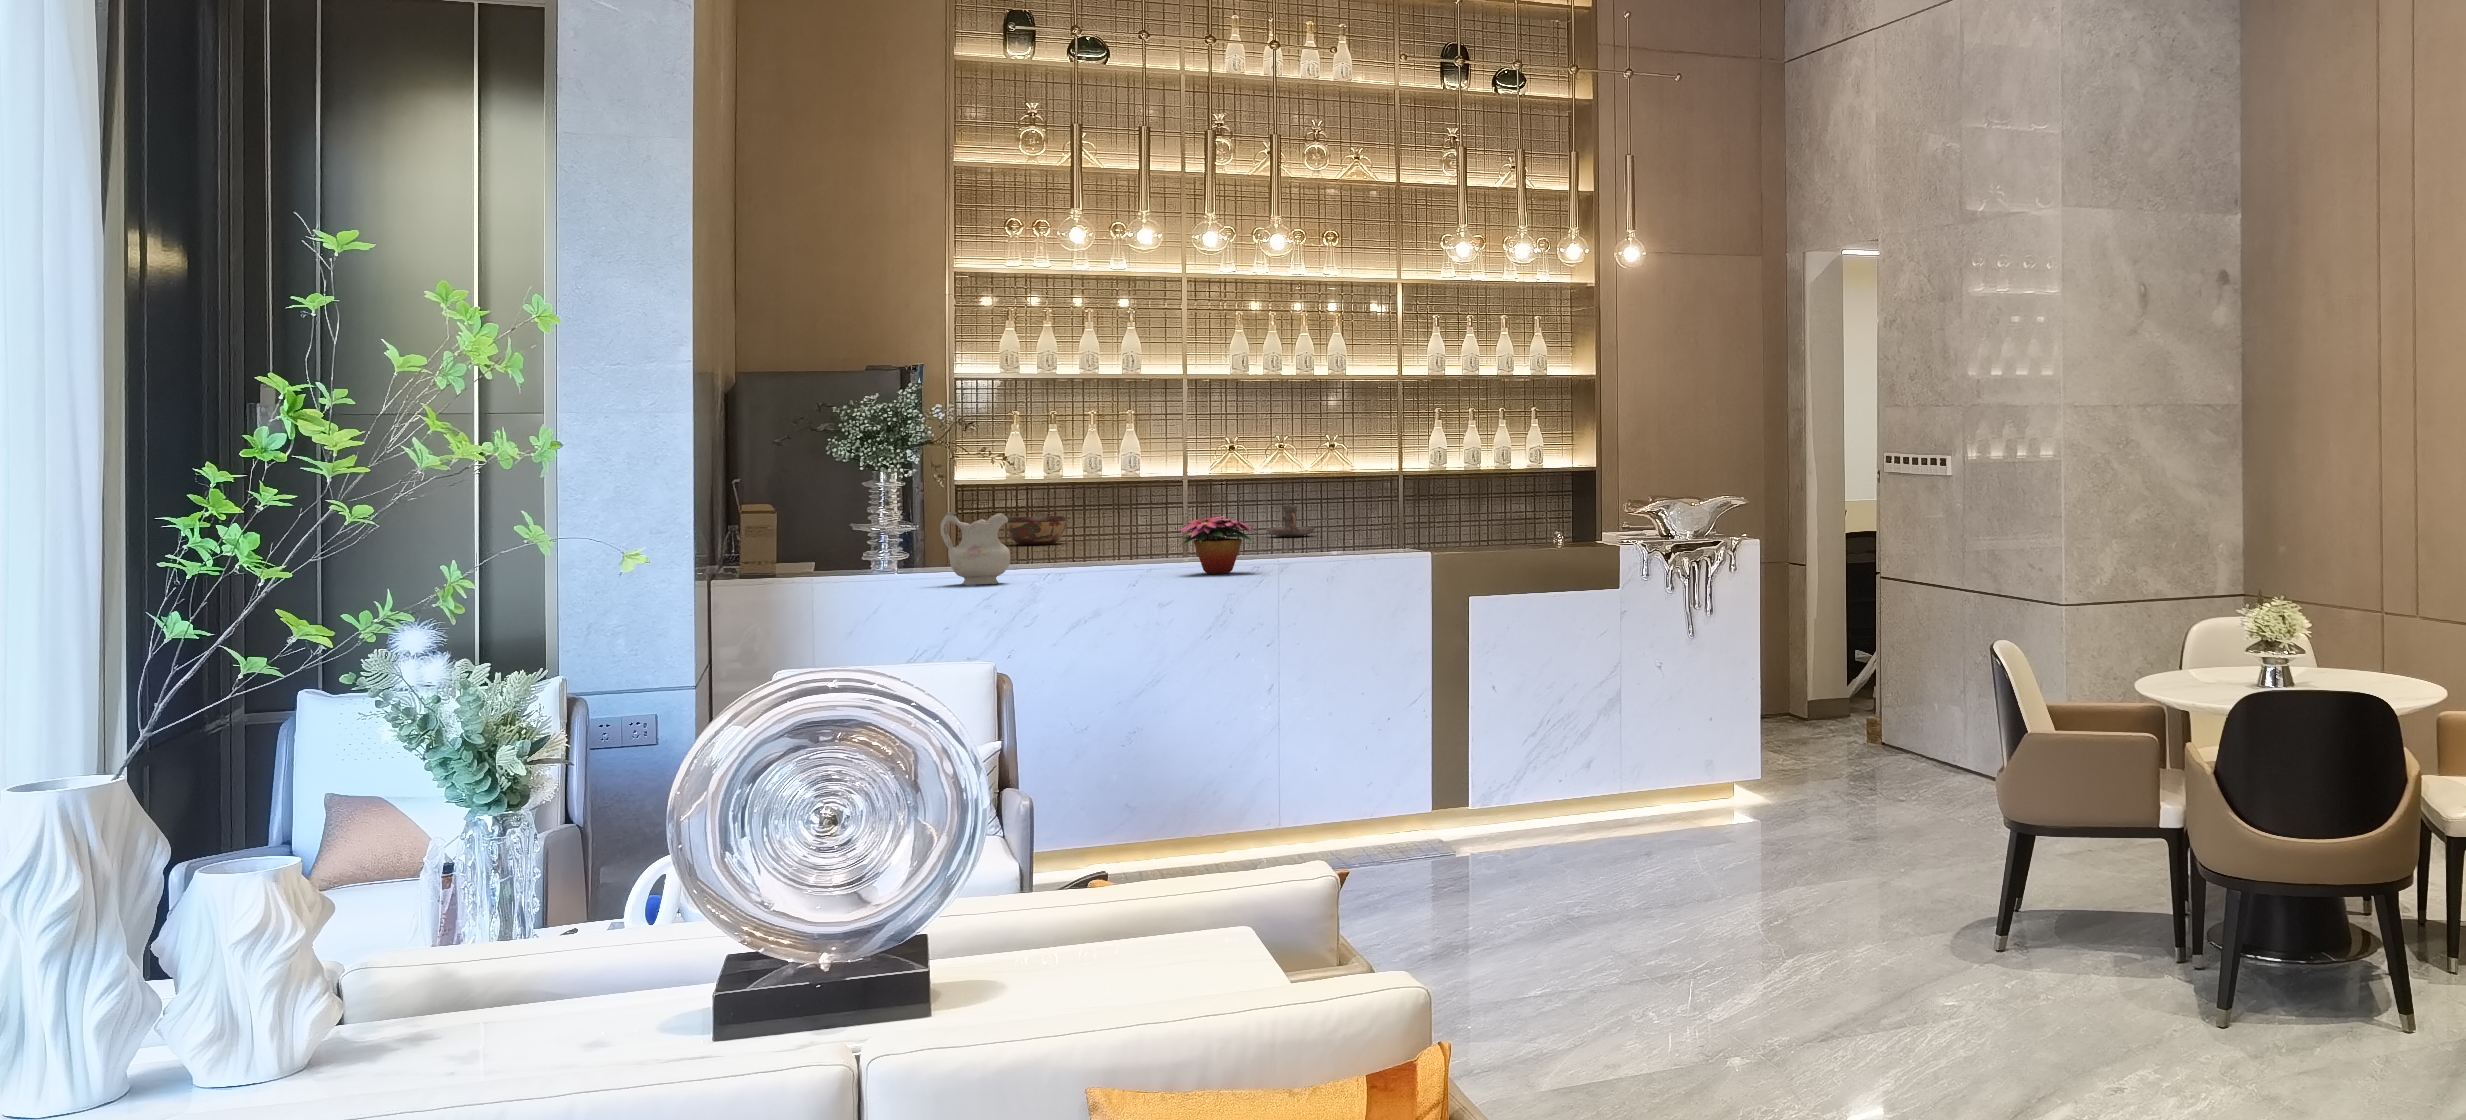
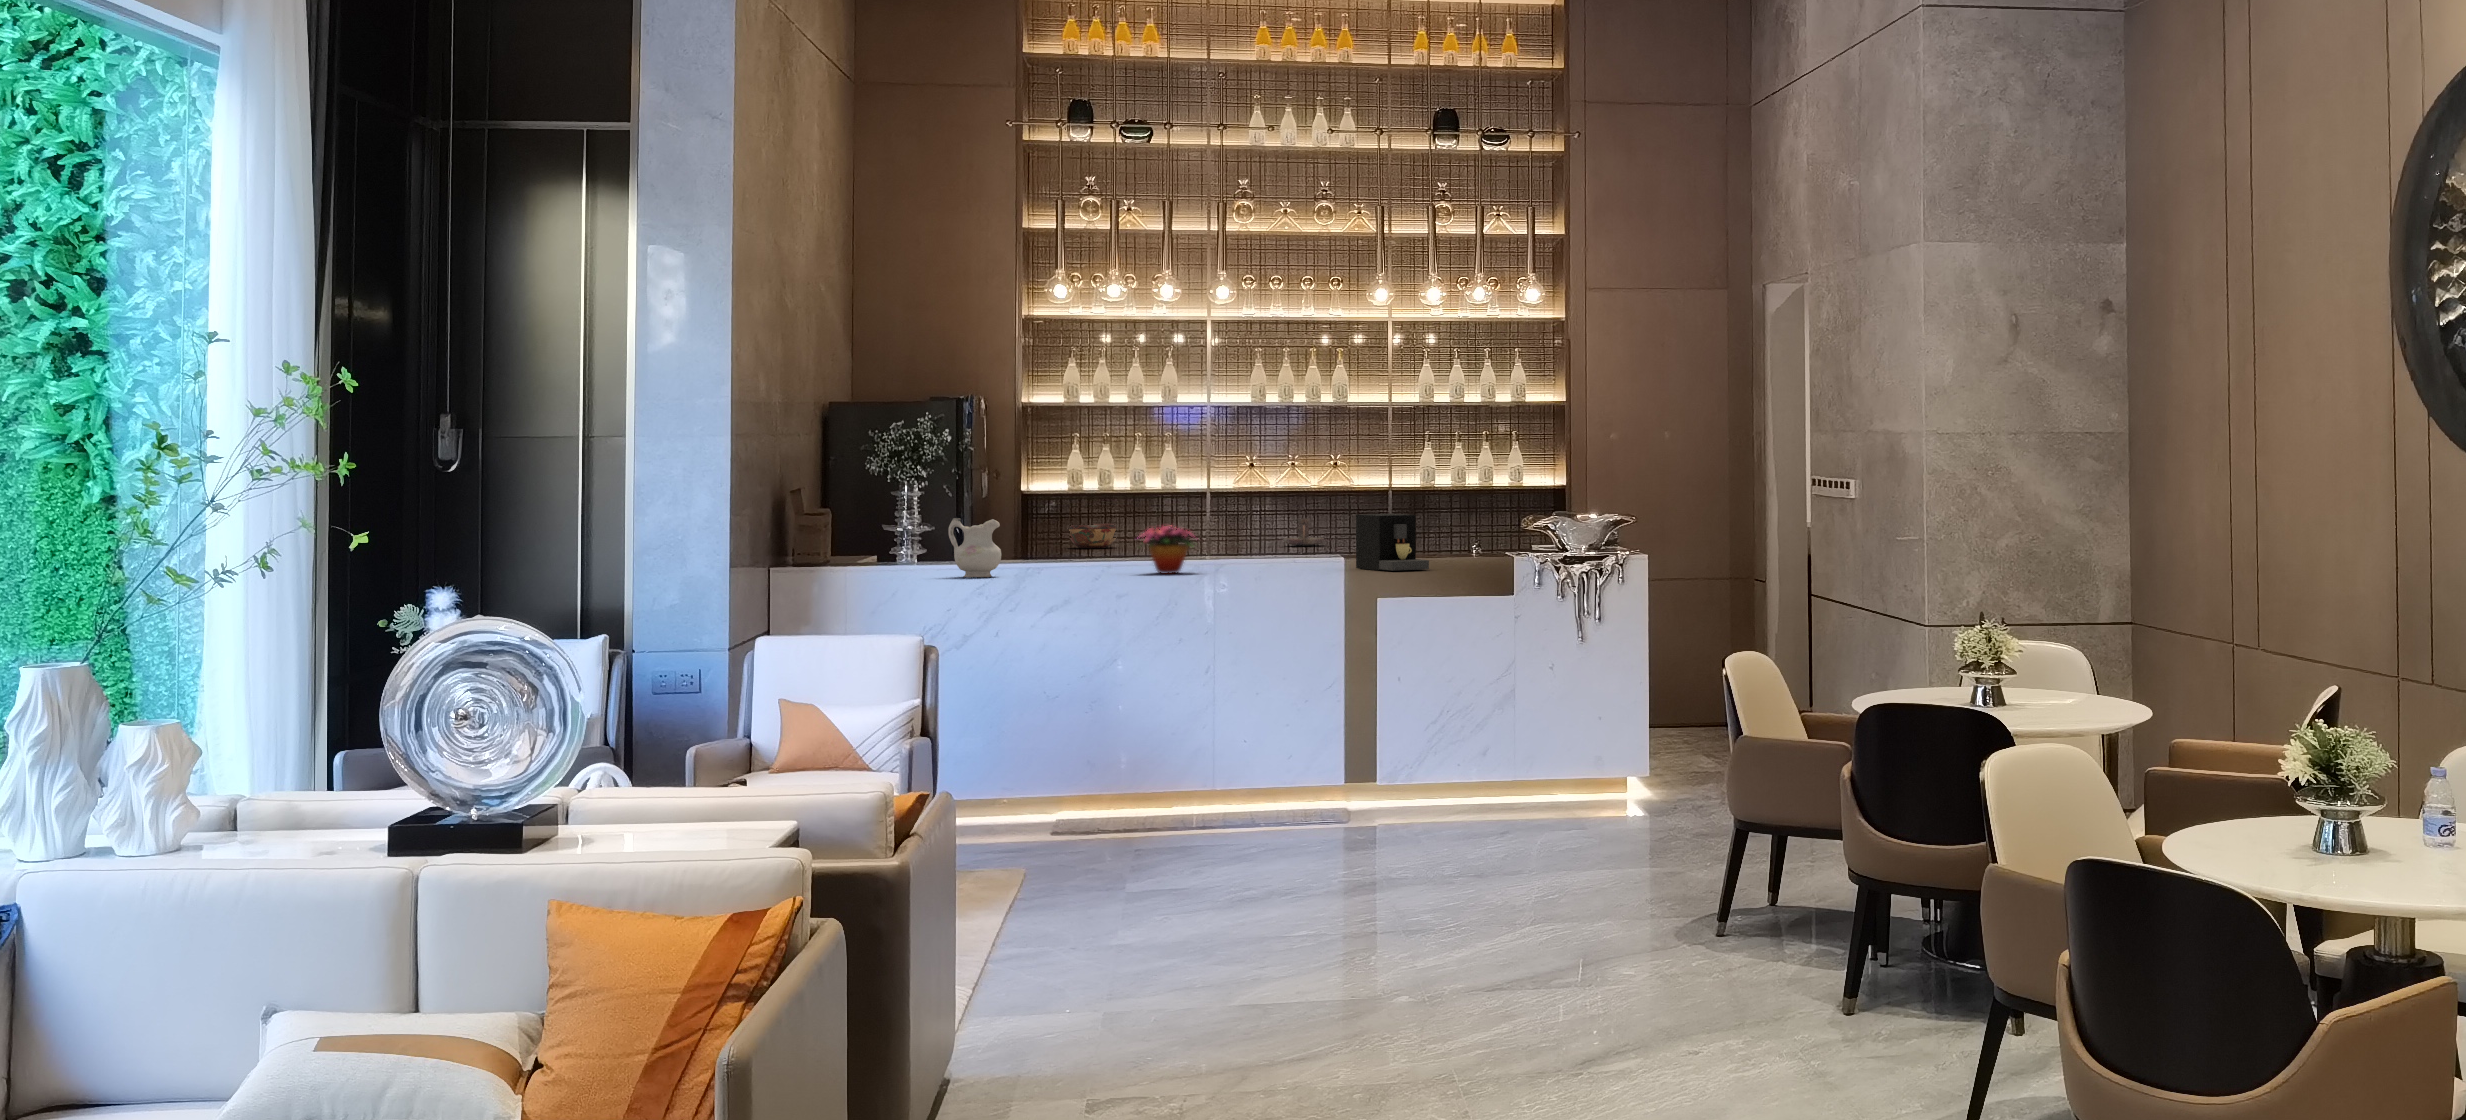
coffee maker: none [1432,499,1526,564] -> present [1356,514,1429,571]

